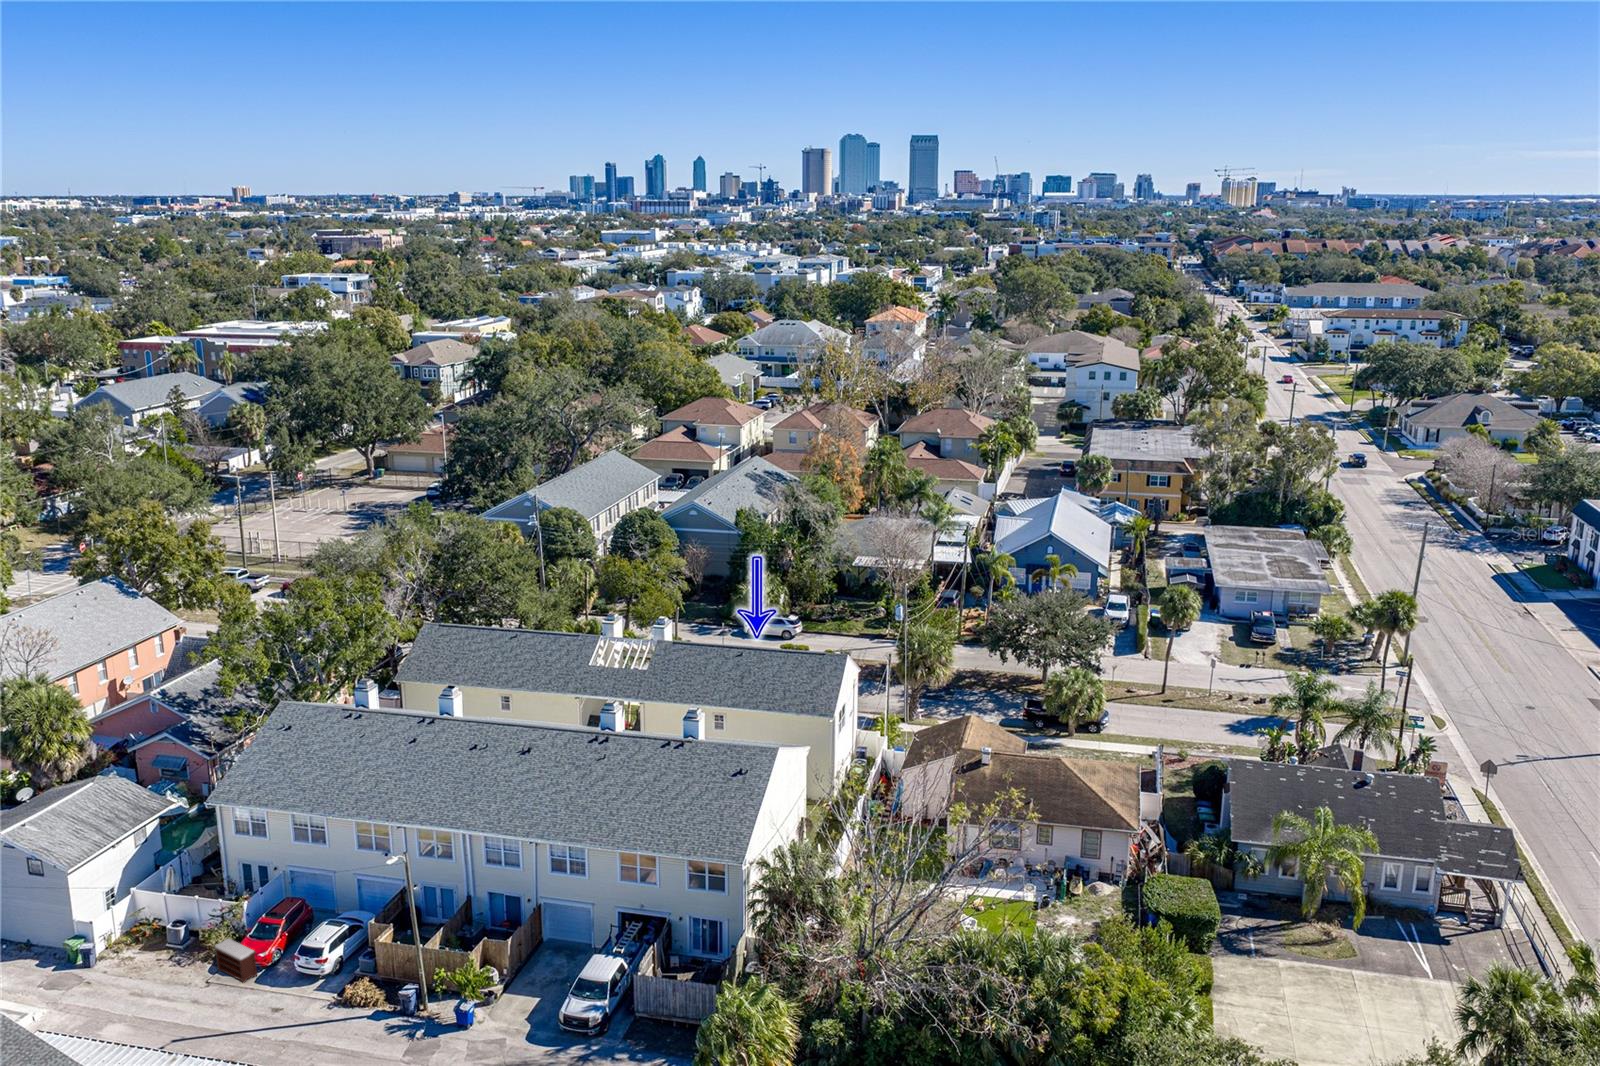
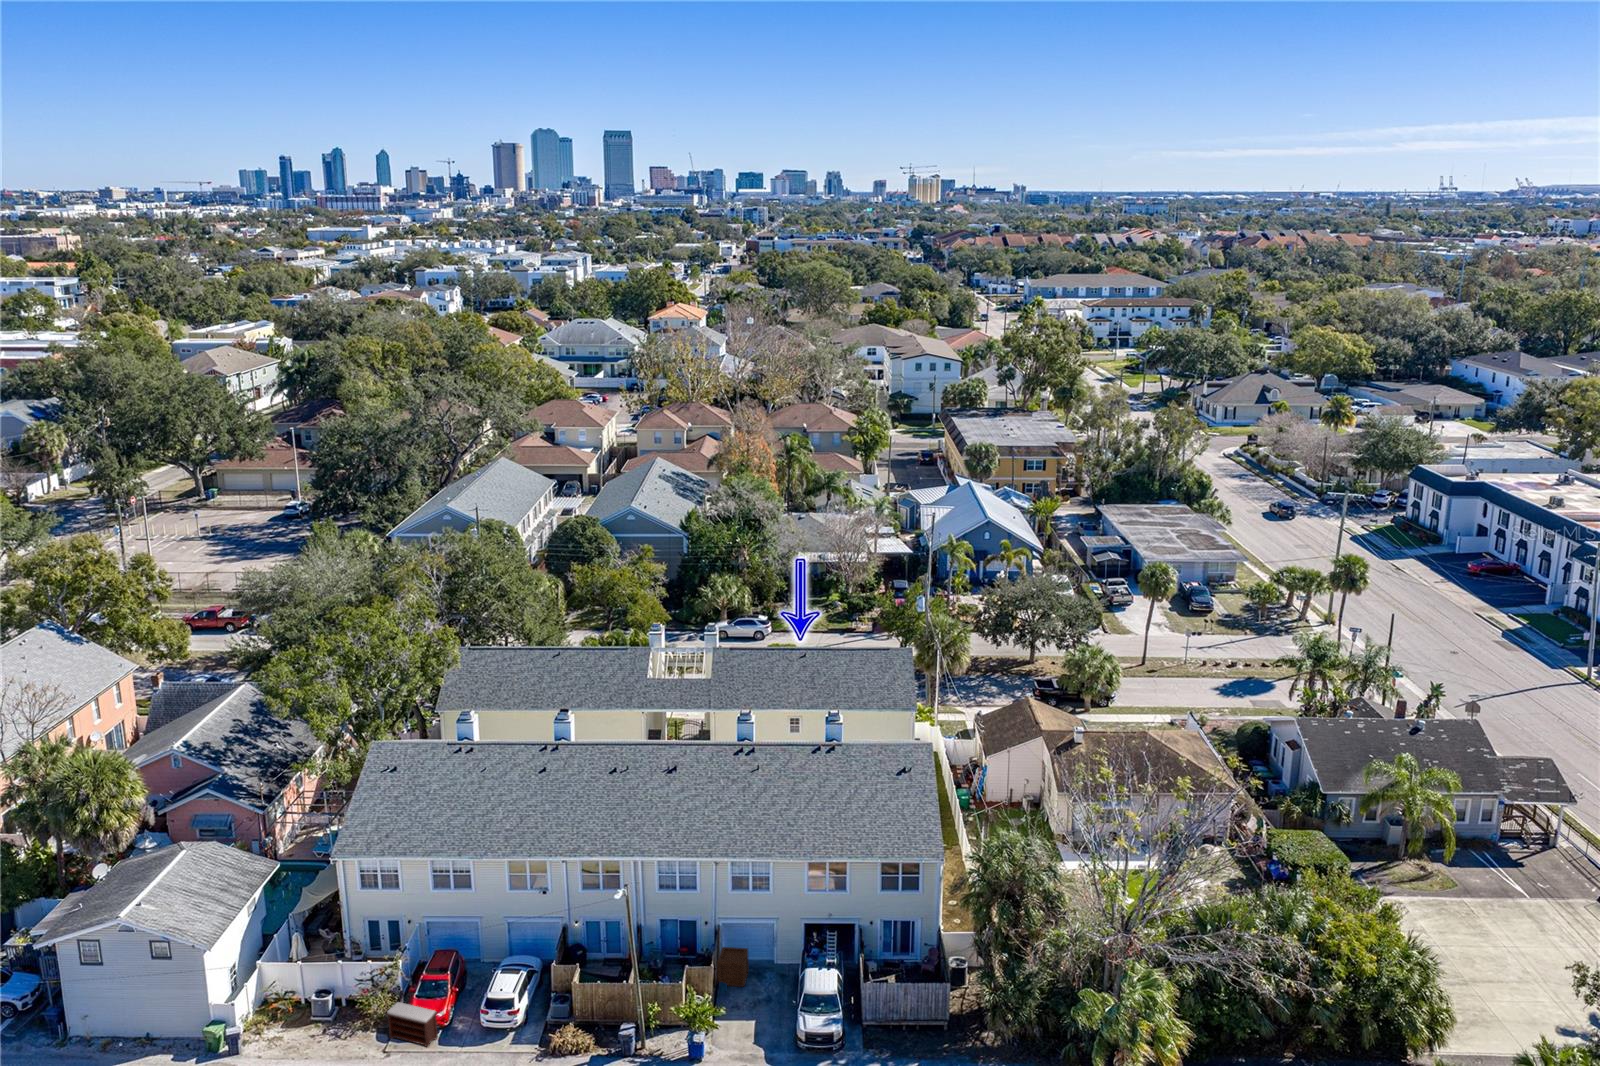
wooden crate: none [527,925,565,966] -> present [717,947,749,987]

